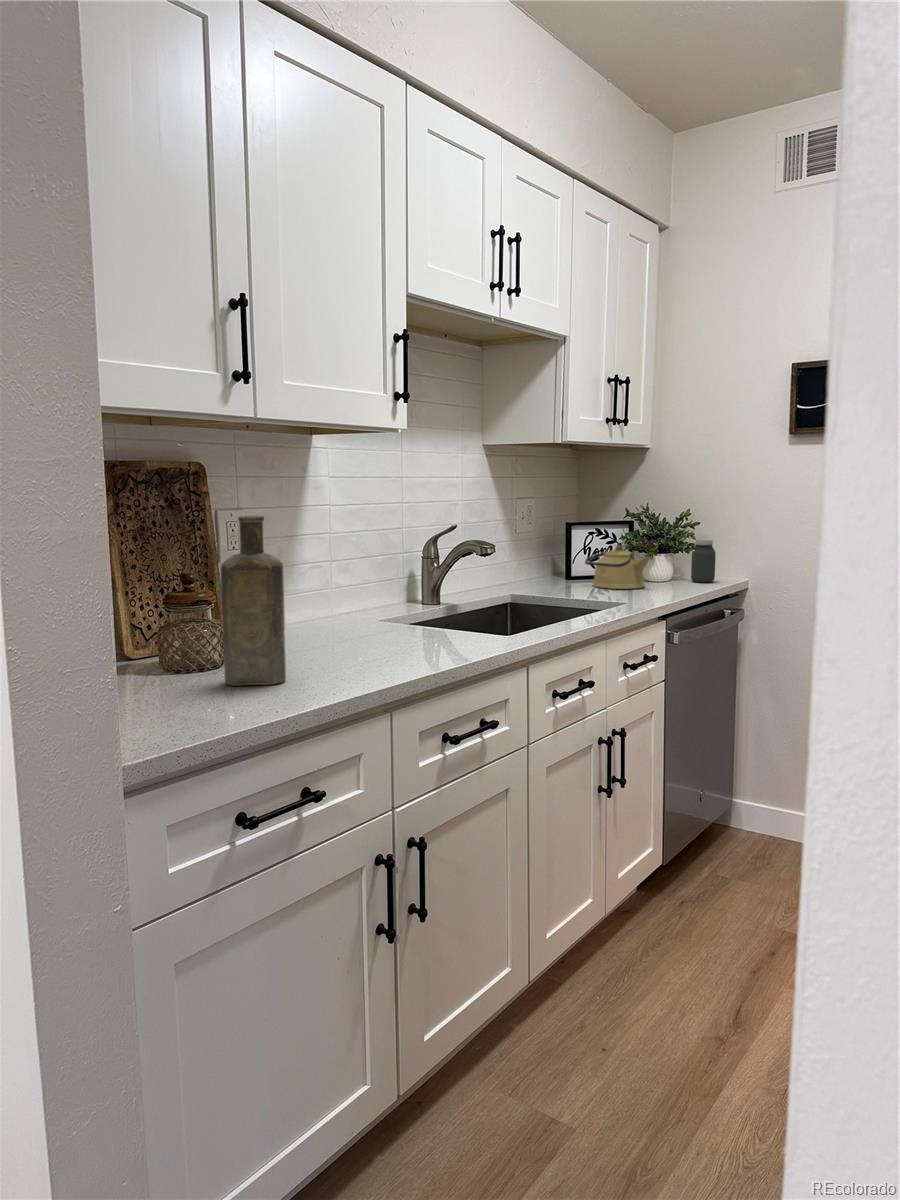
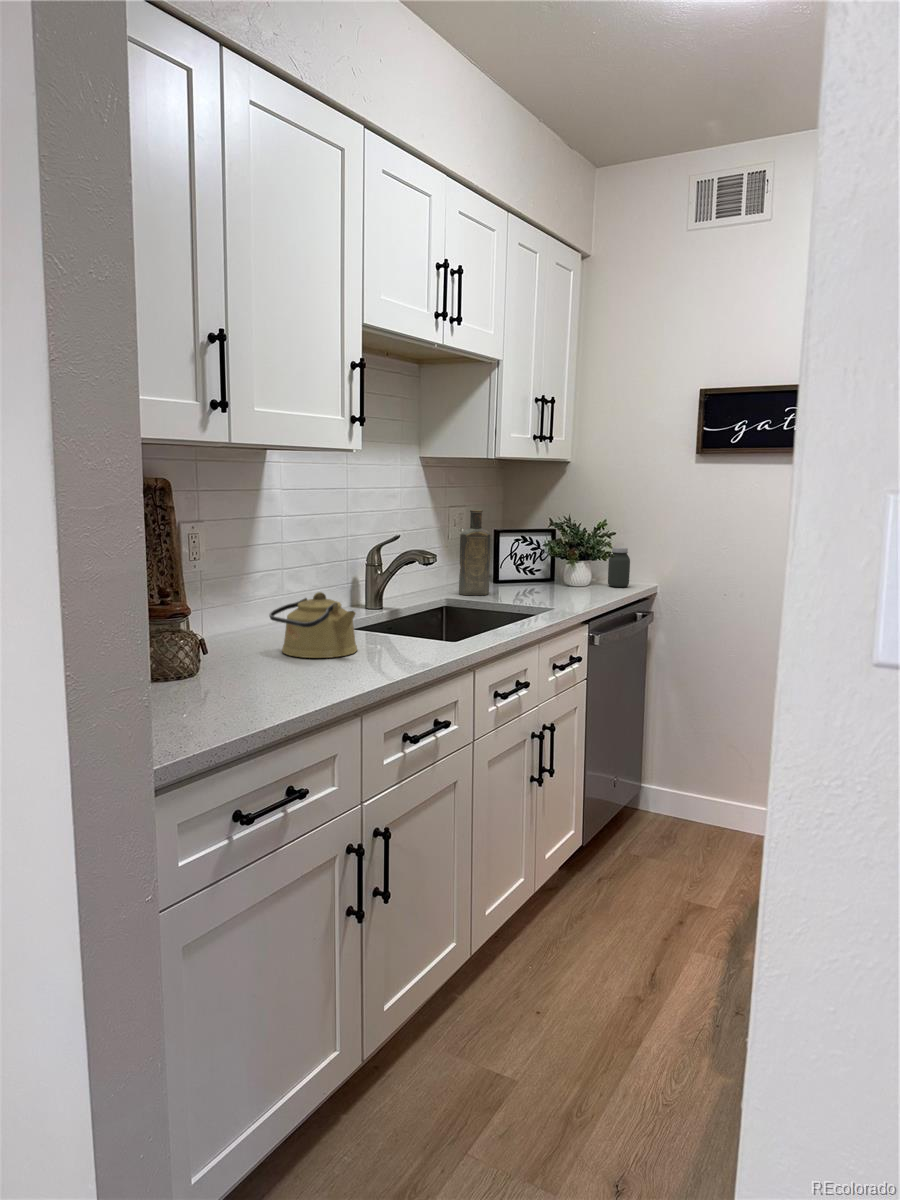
bottle: present [221,515,286,686] -> present [459,509,491,595]
kettle: present [585,545,650,589] -> present [269,592,357,658]

